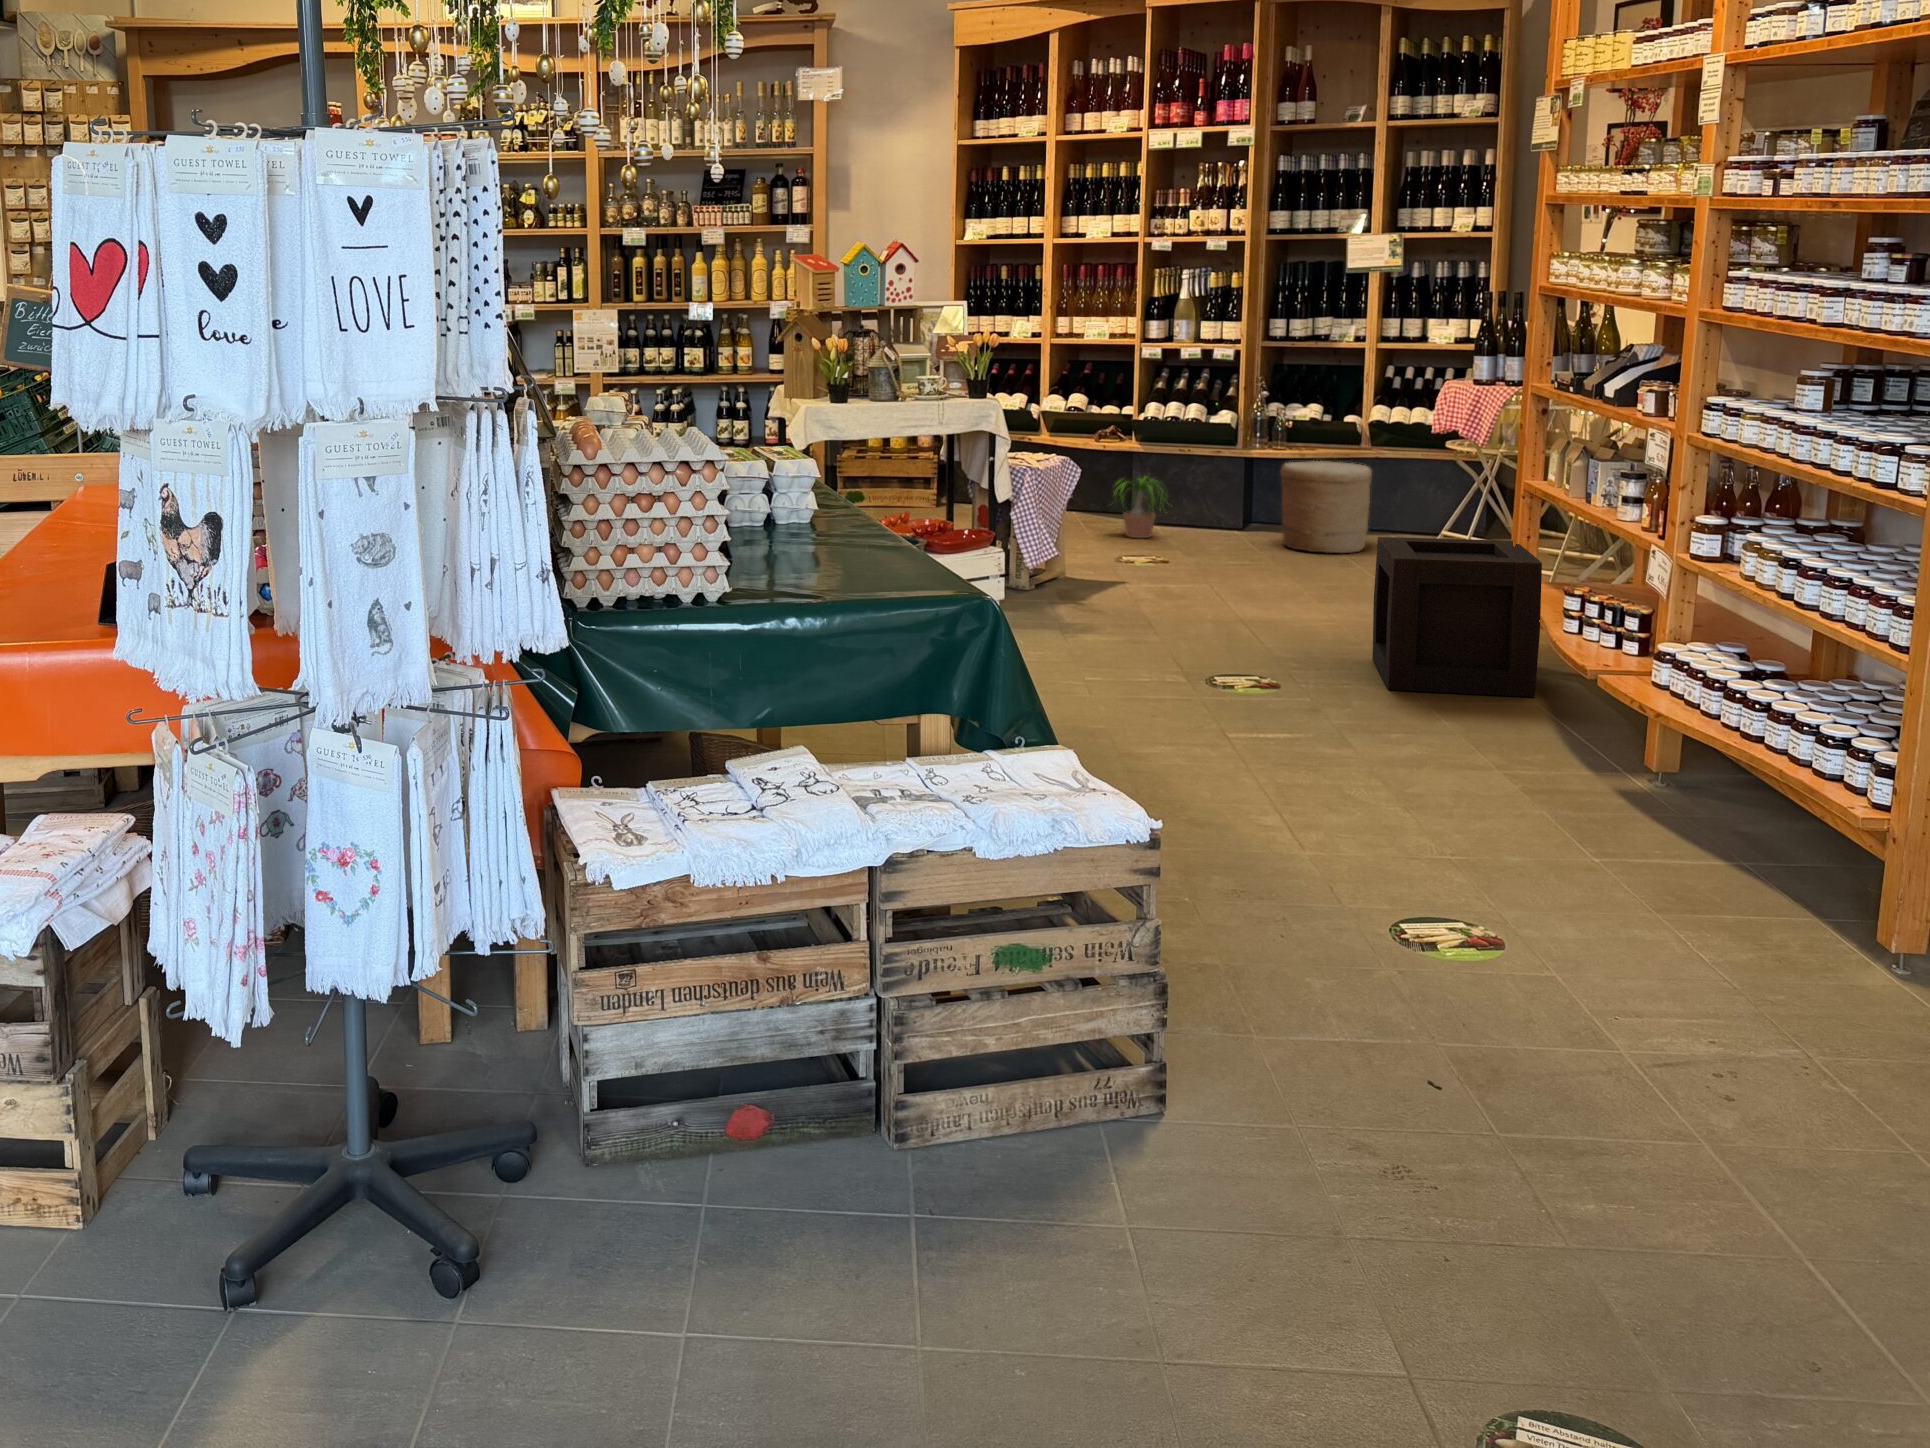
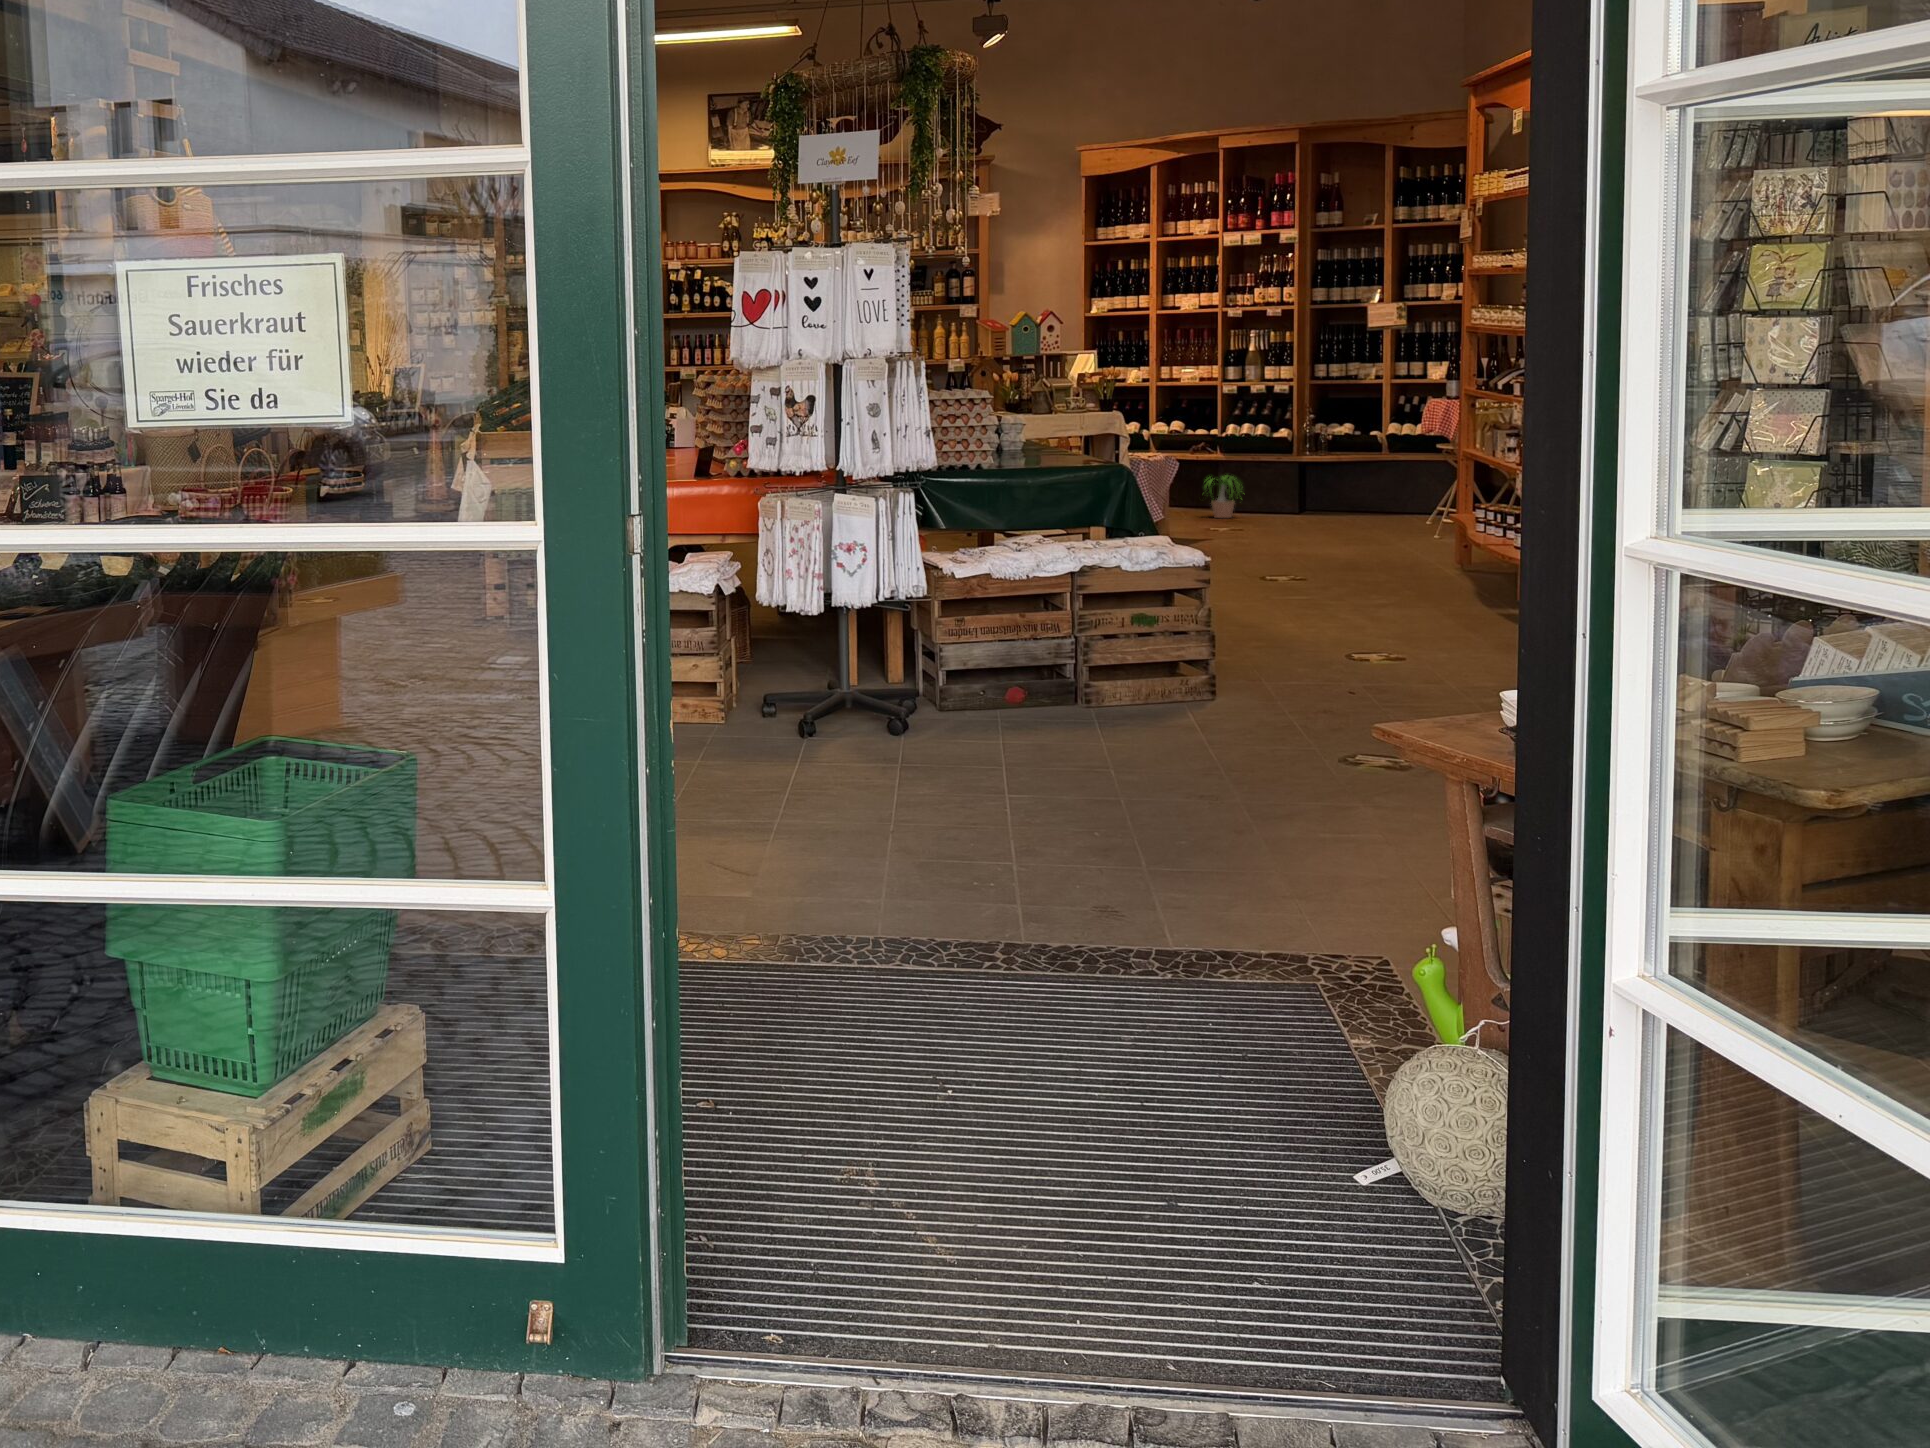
woven basket: present [1280,461,1372,553] -> none [1322,462,1387,523]
wooden crate: present [1373,537,1542,697] -> none [1368,488,1467,580]

